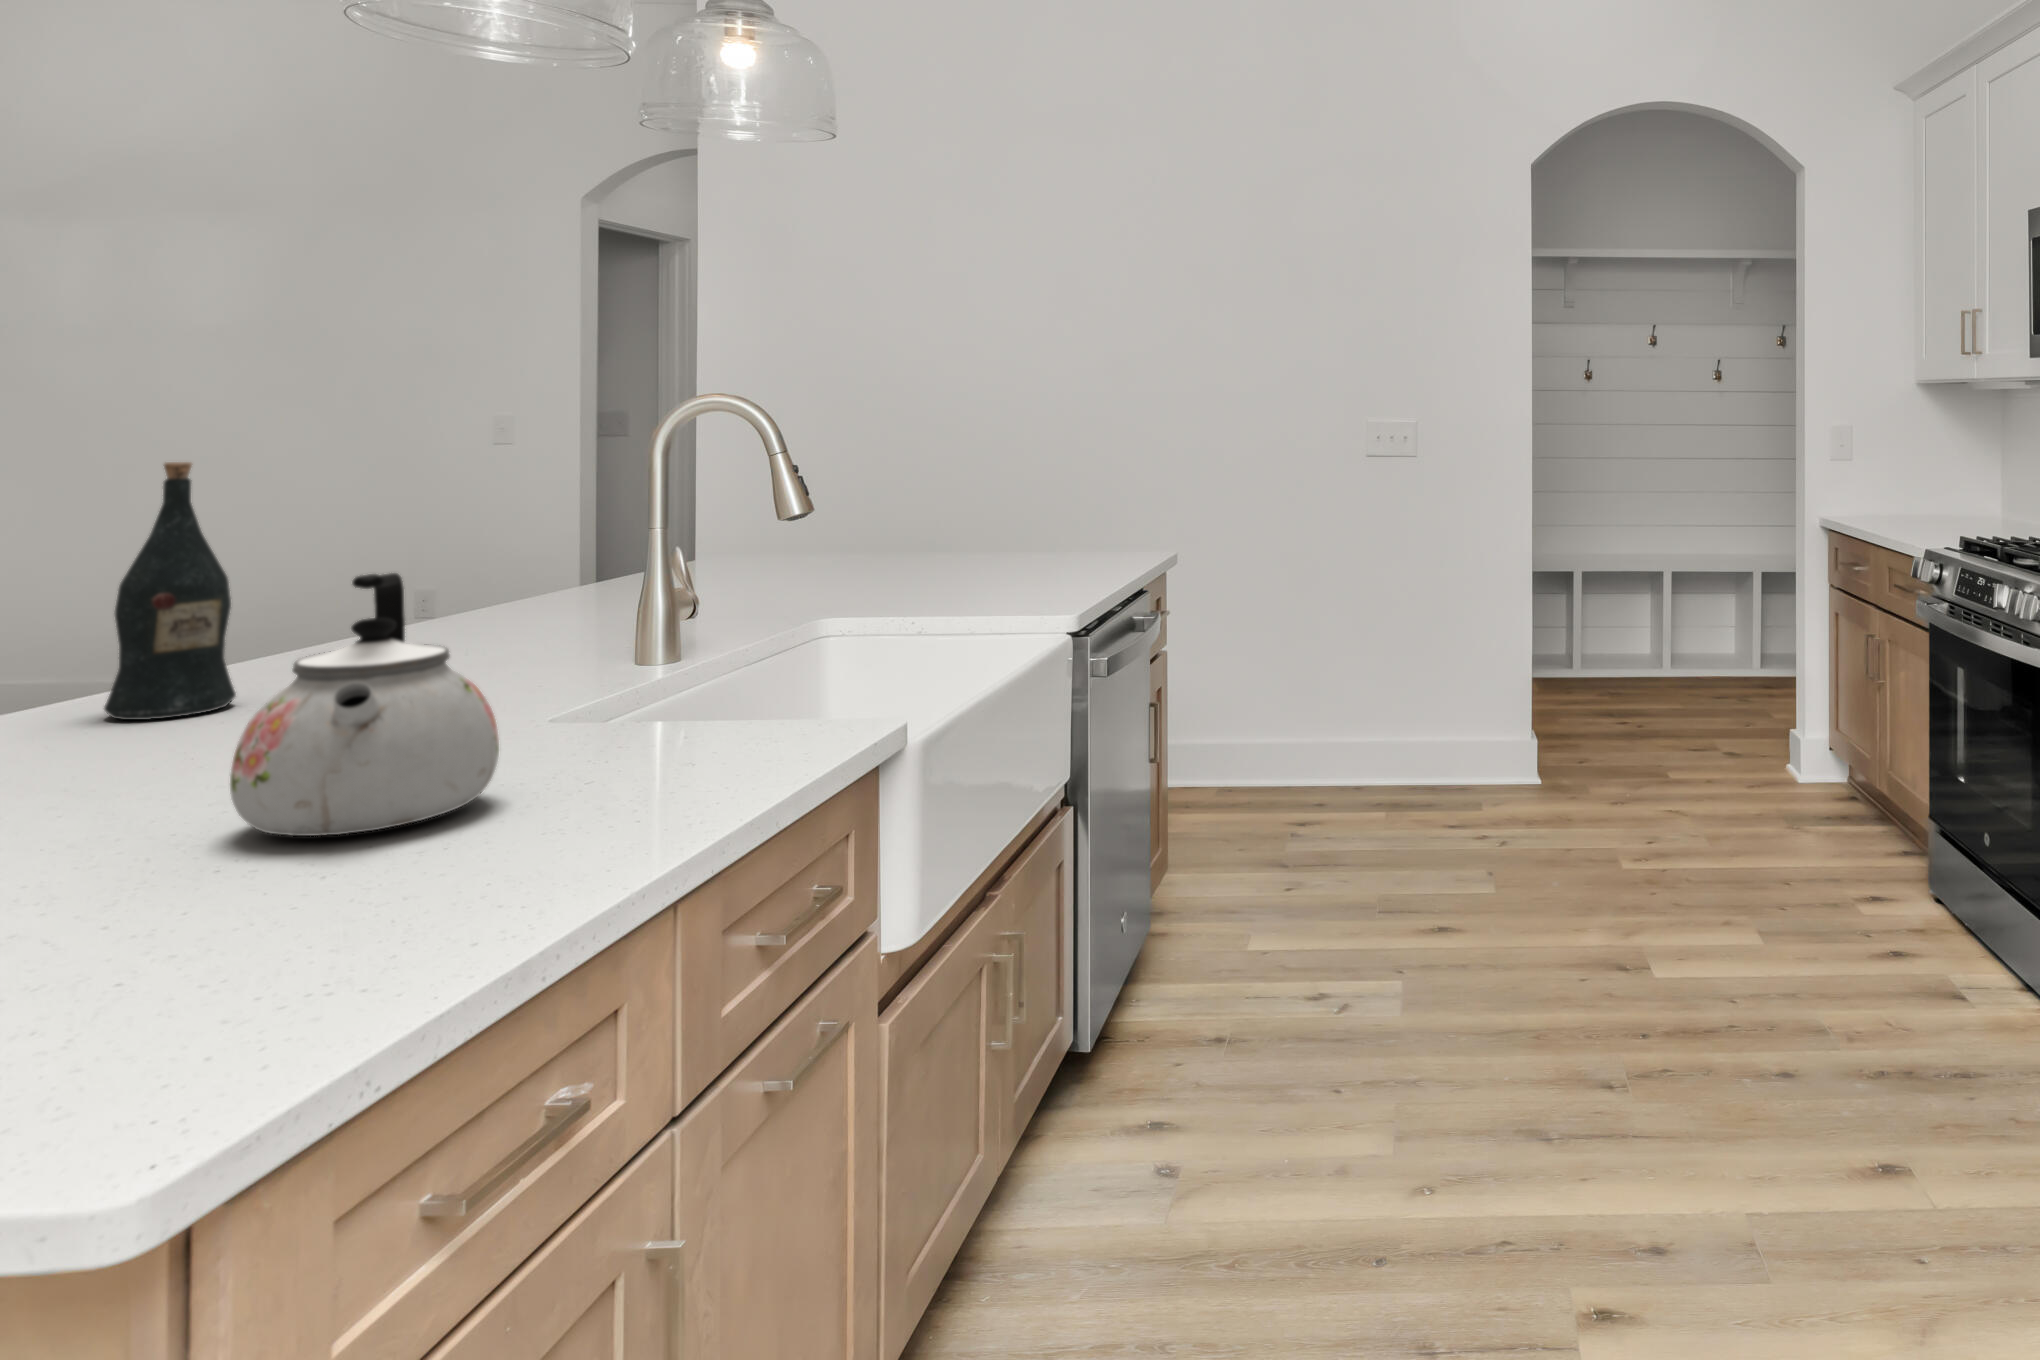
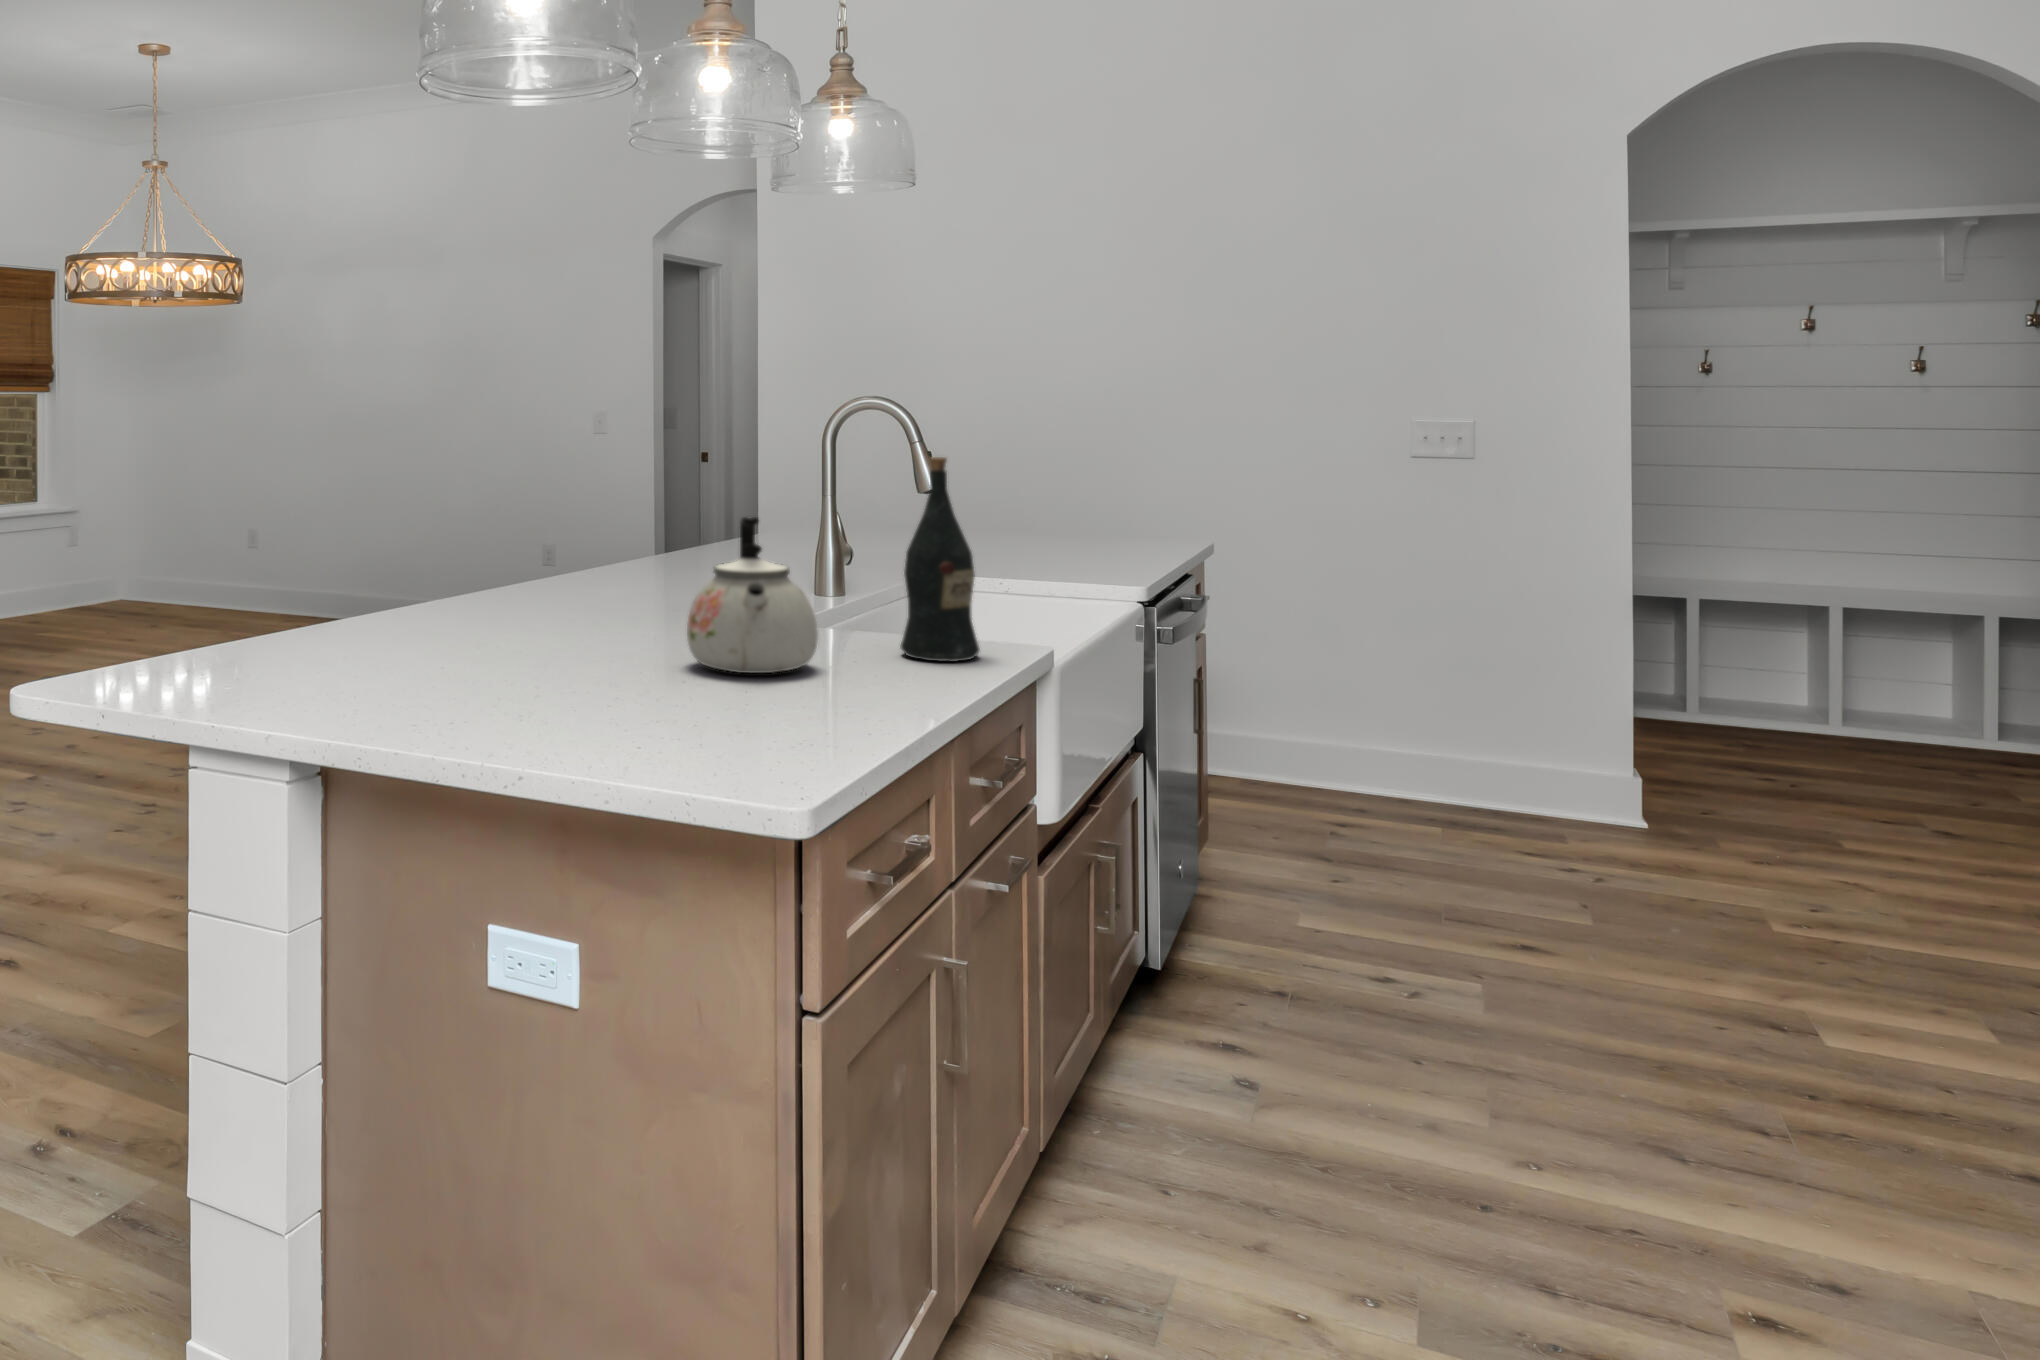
wine bottle: present [104,462,236,720] -> present [901,457,980,662]

